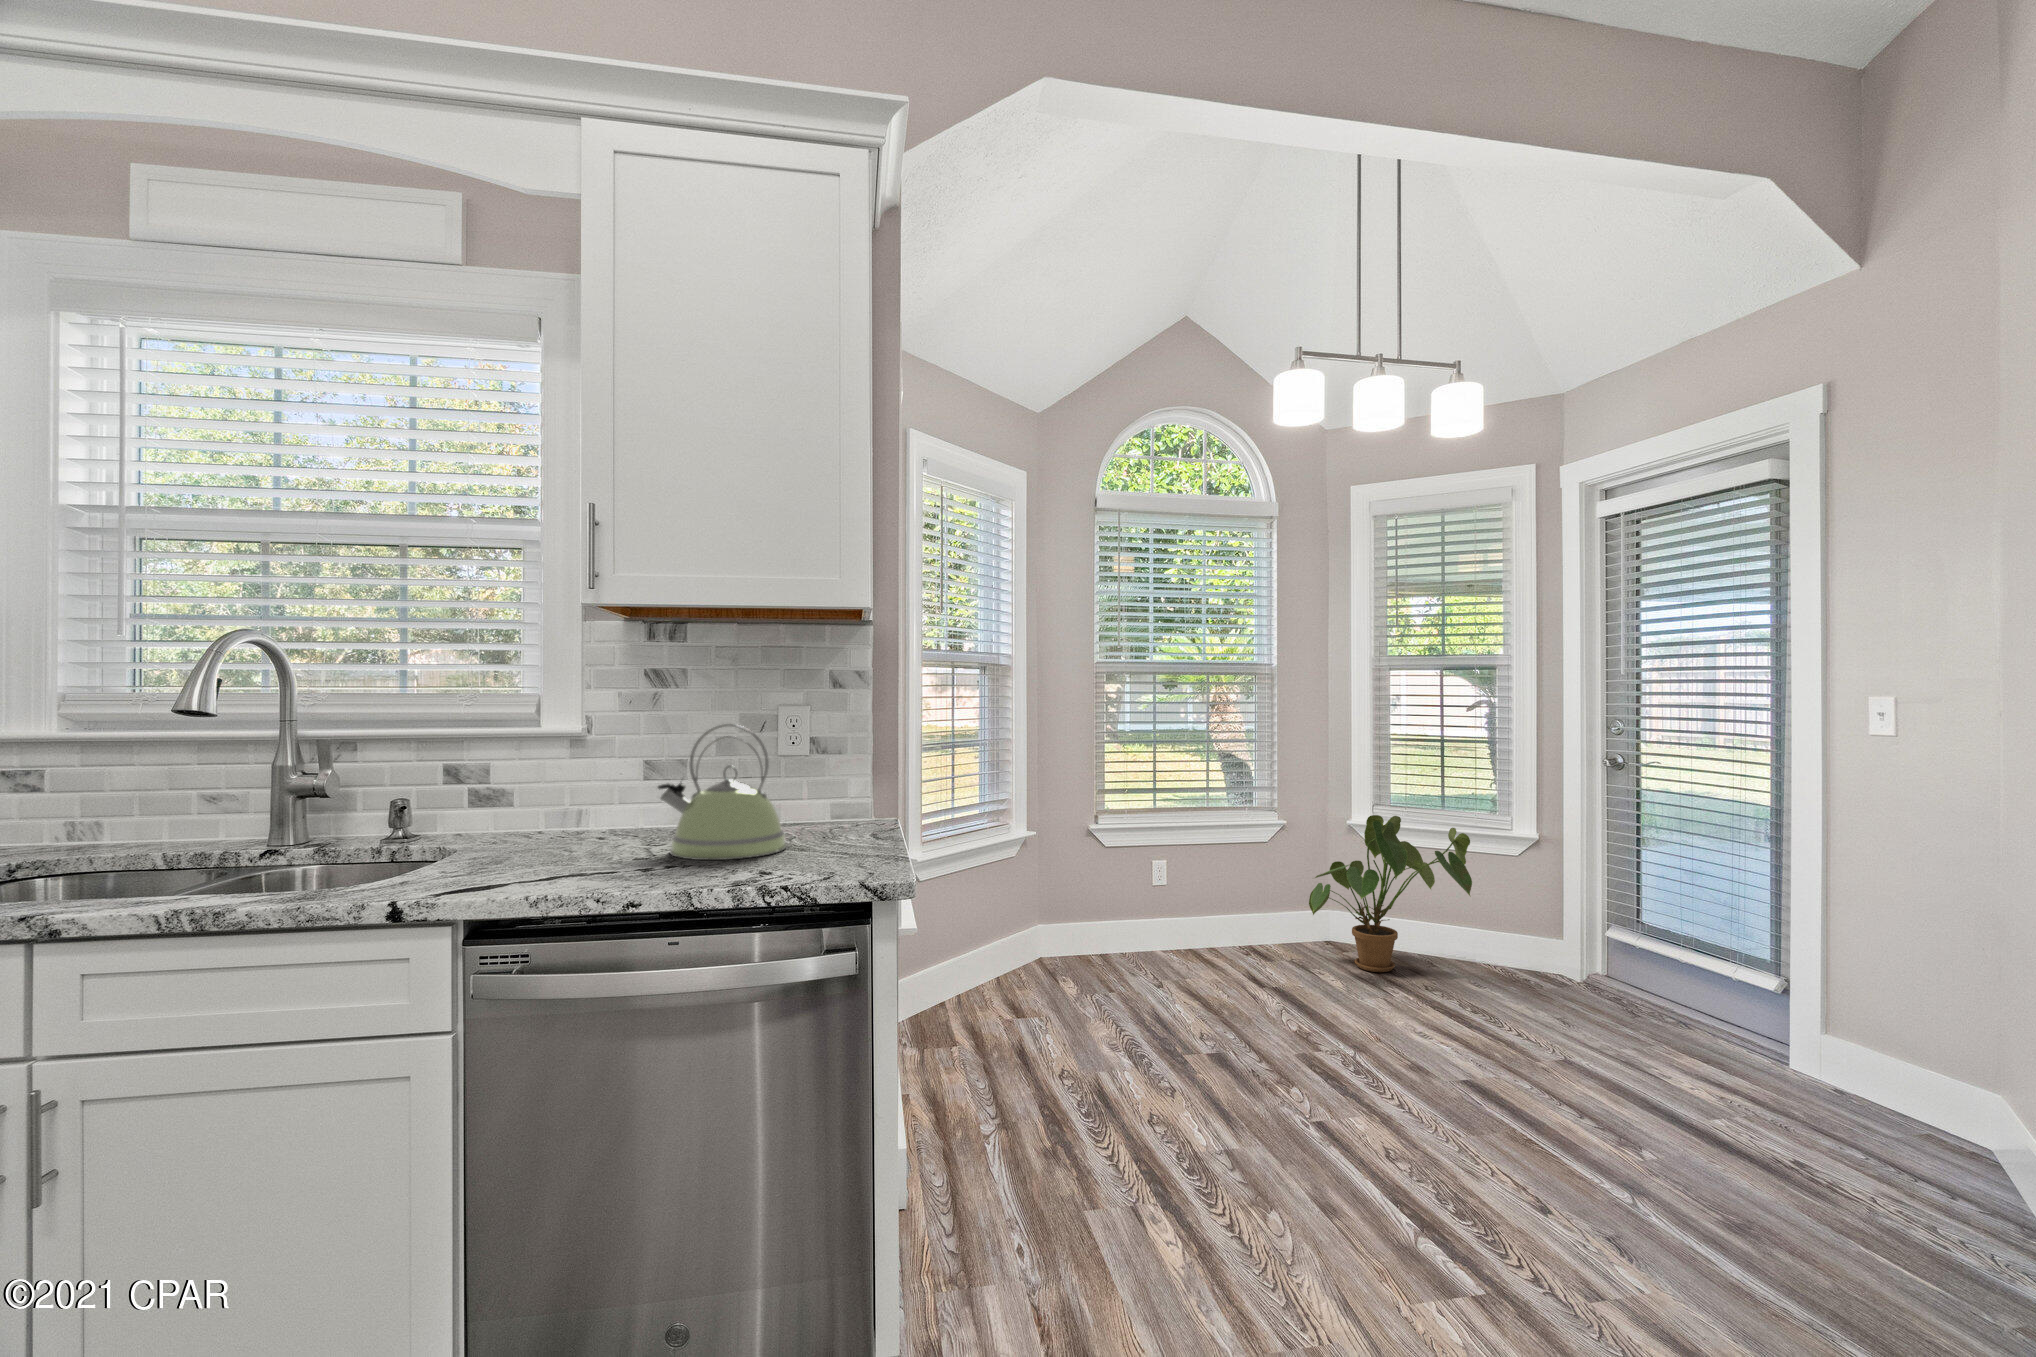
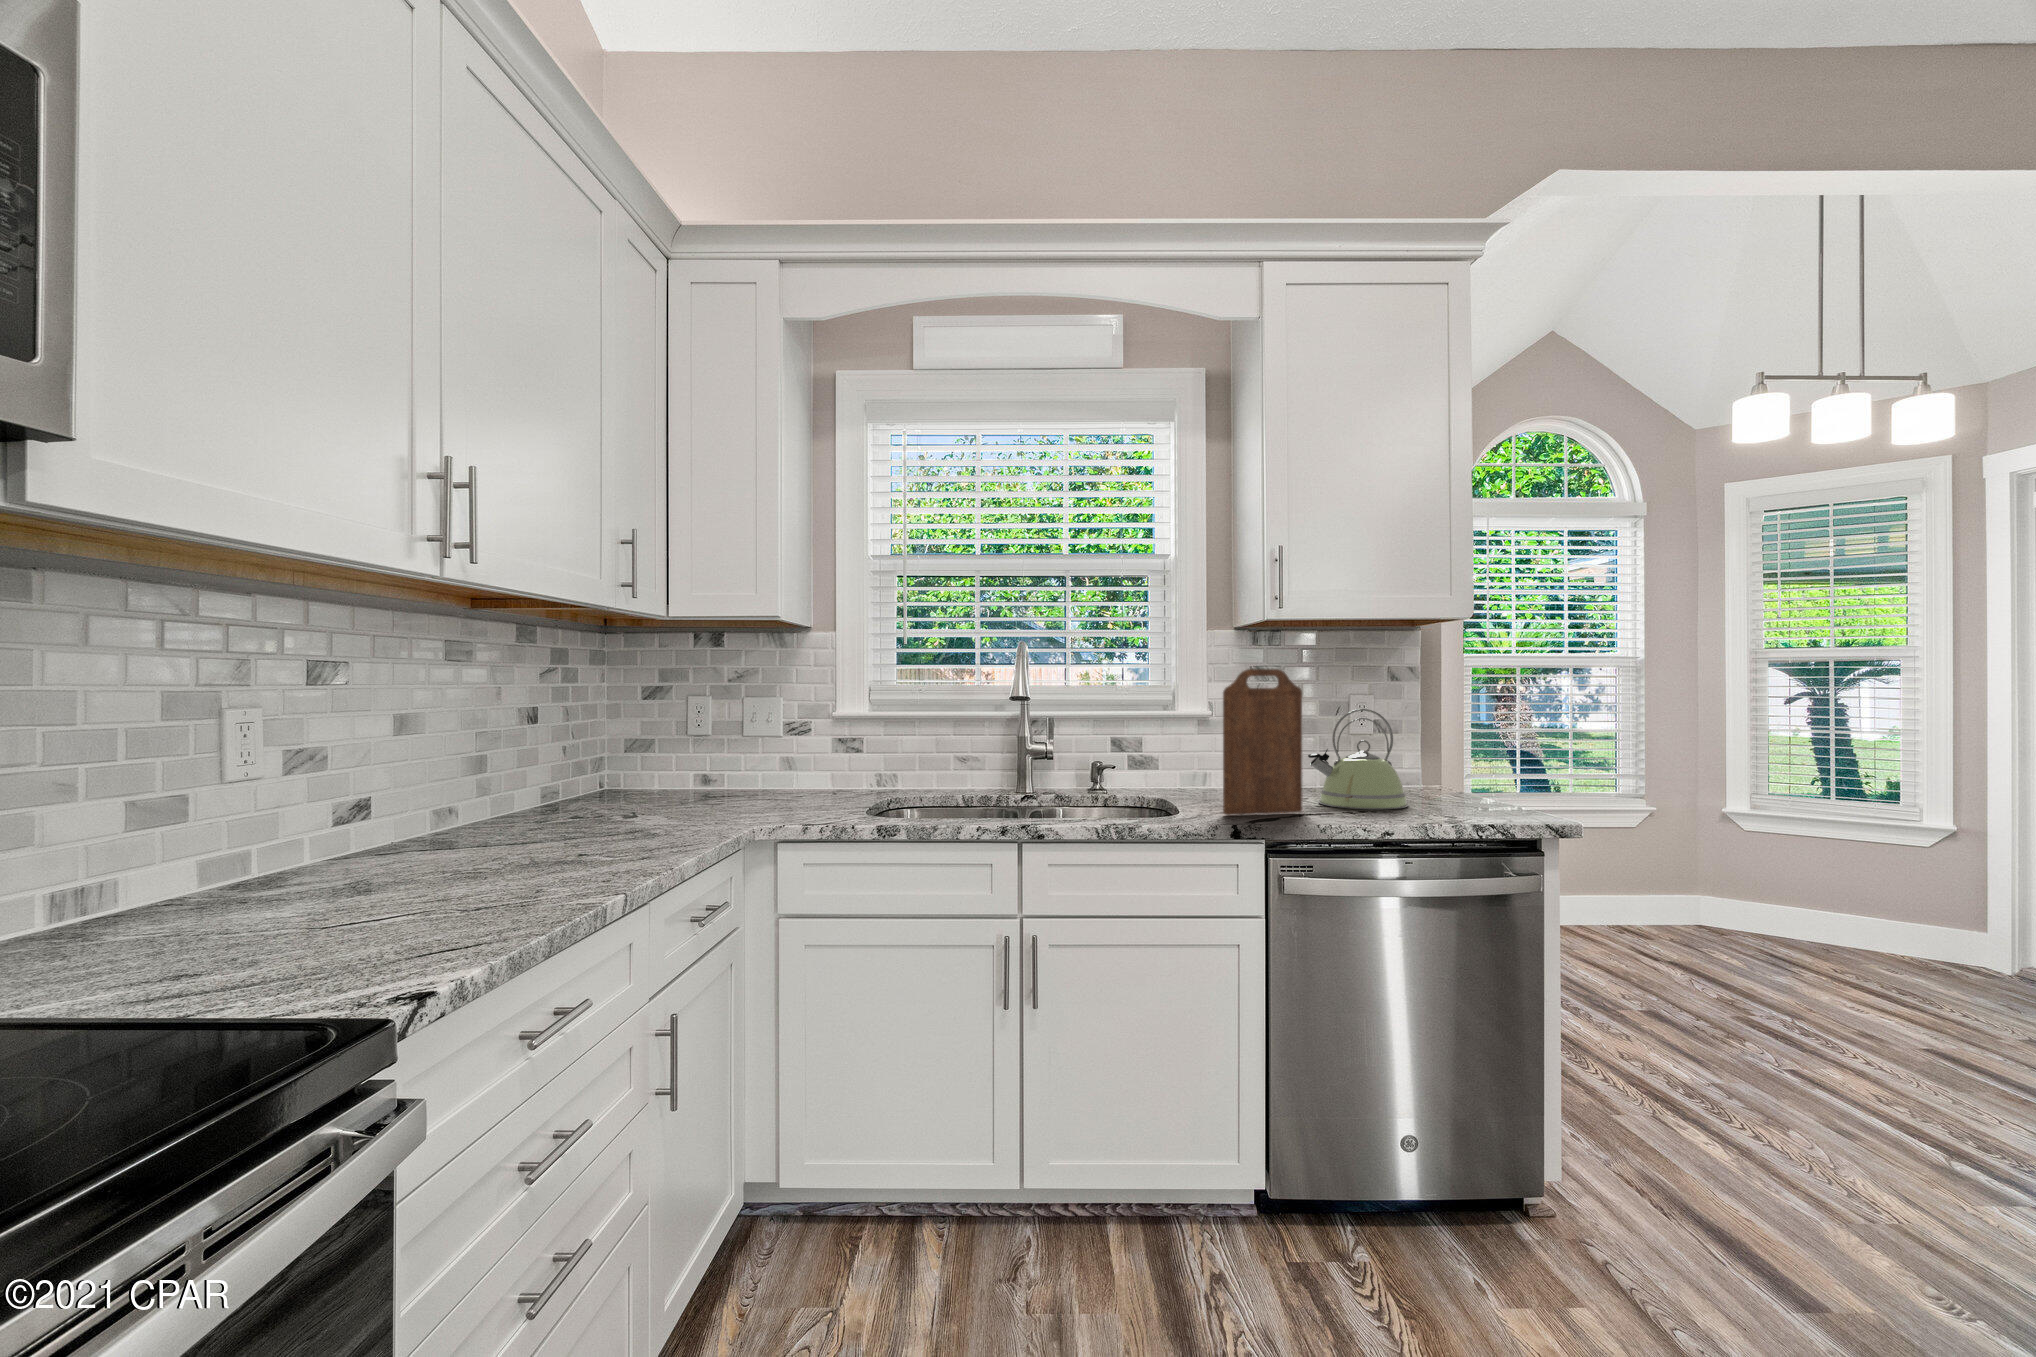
cutting board: none [452,670,588,879] -> present [1223,669,1302,816]
house plant: present [1309,815,1472,972] -> none [1697,806,1889,958]

